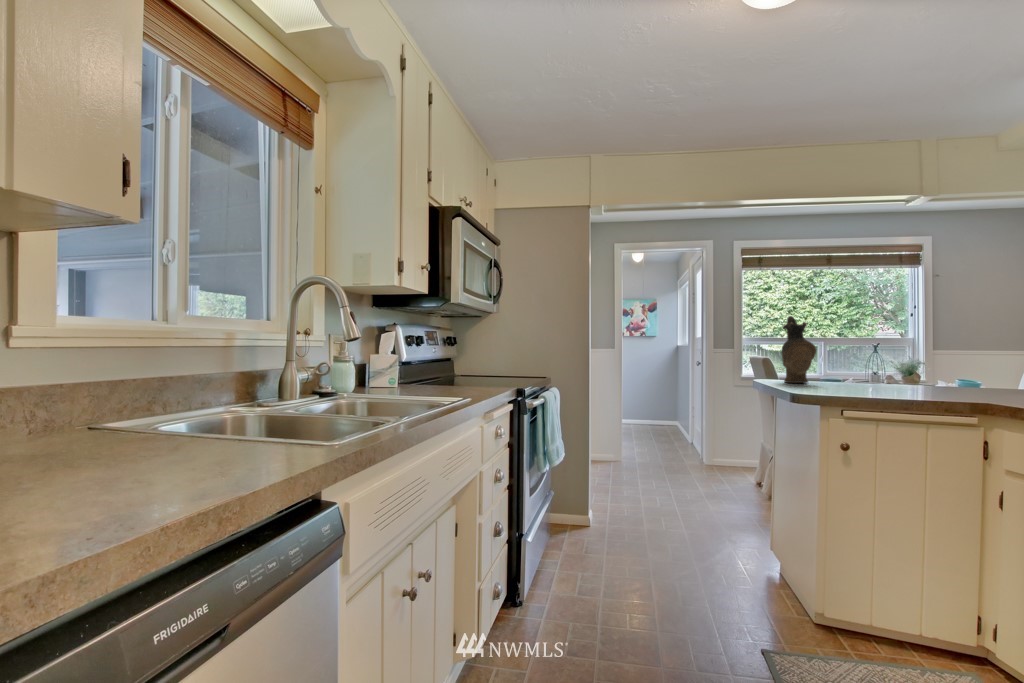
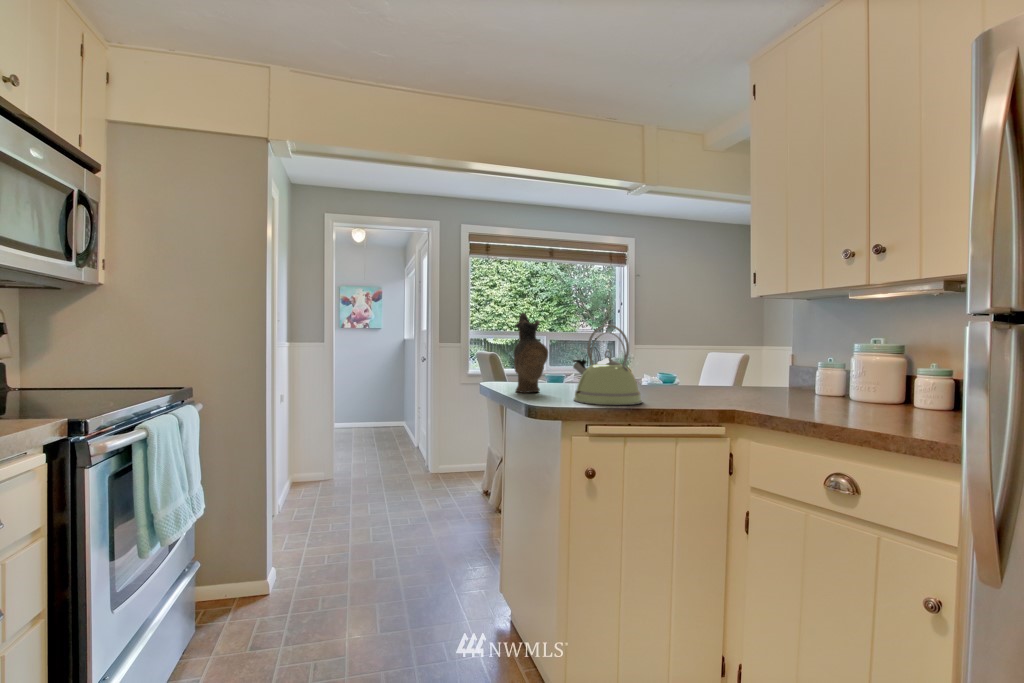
kettle: none [839,323,916,393] -> present [573,325,642,405]

